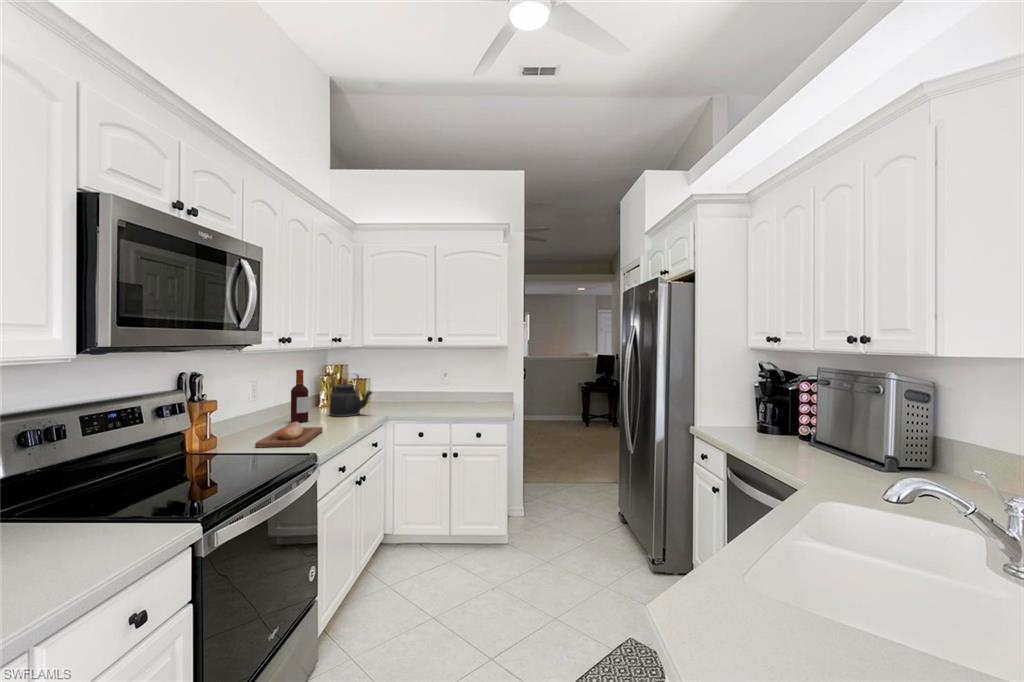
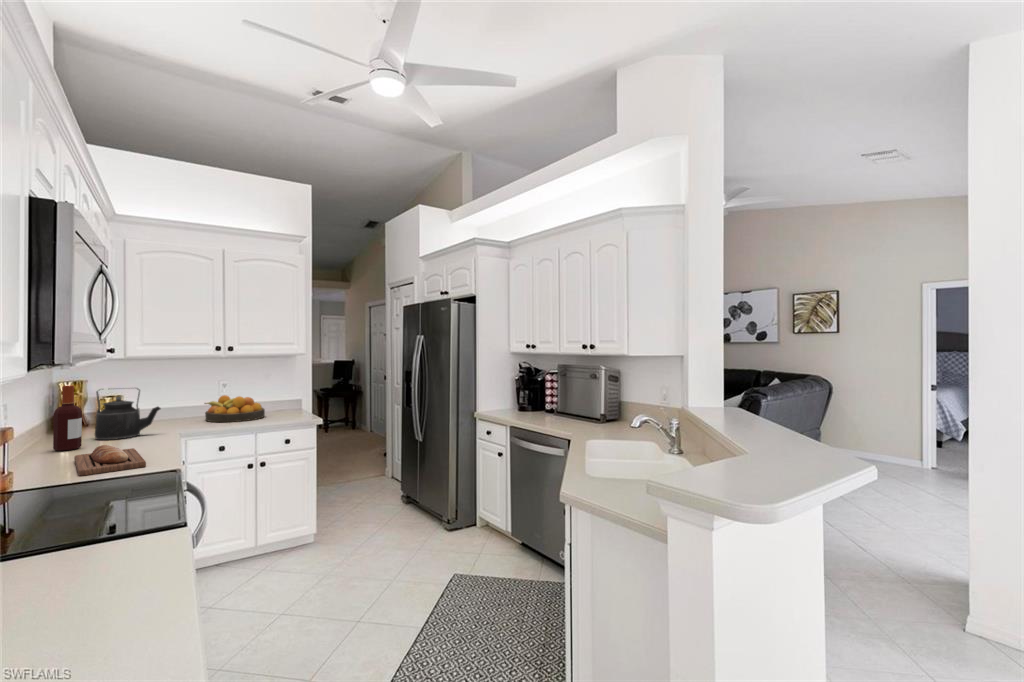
fruit bowl: none [421,384,470,410] -> present [205,395,265,422]

